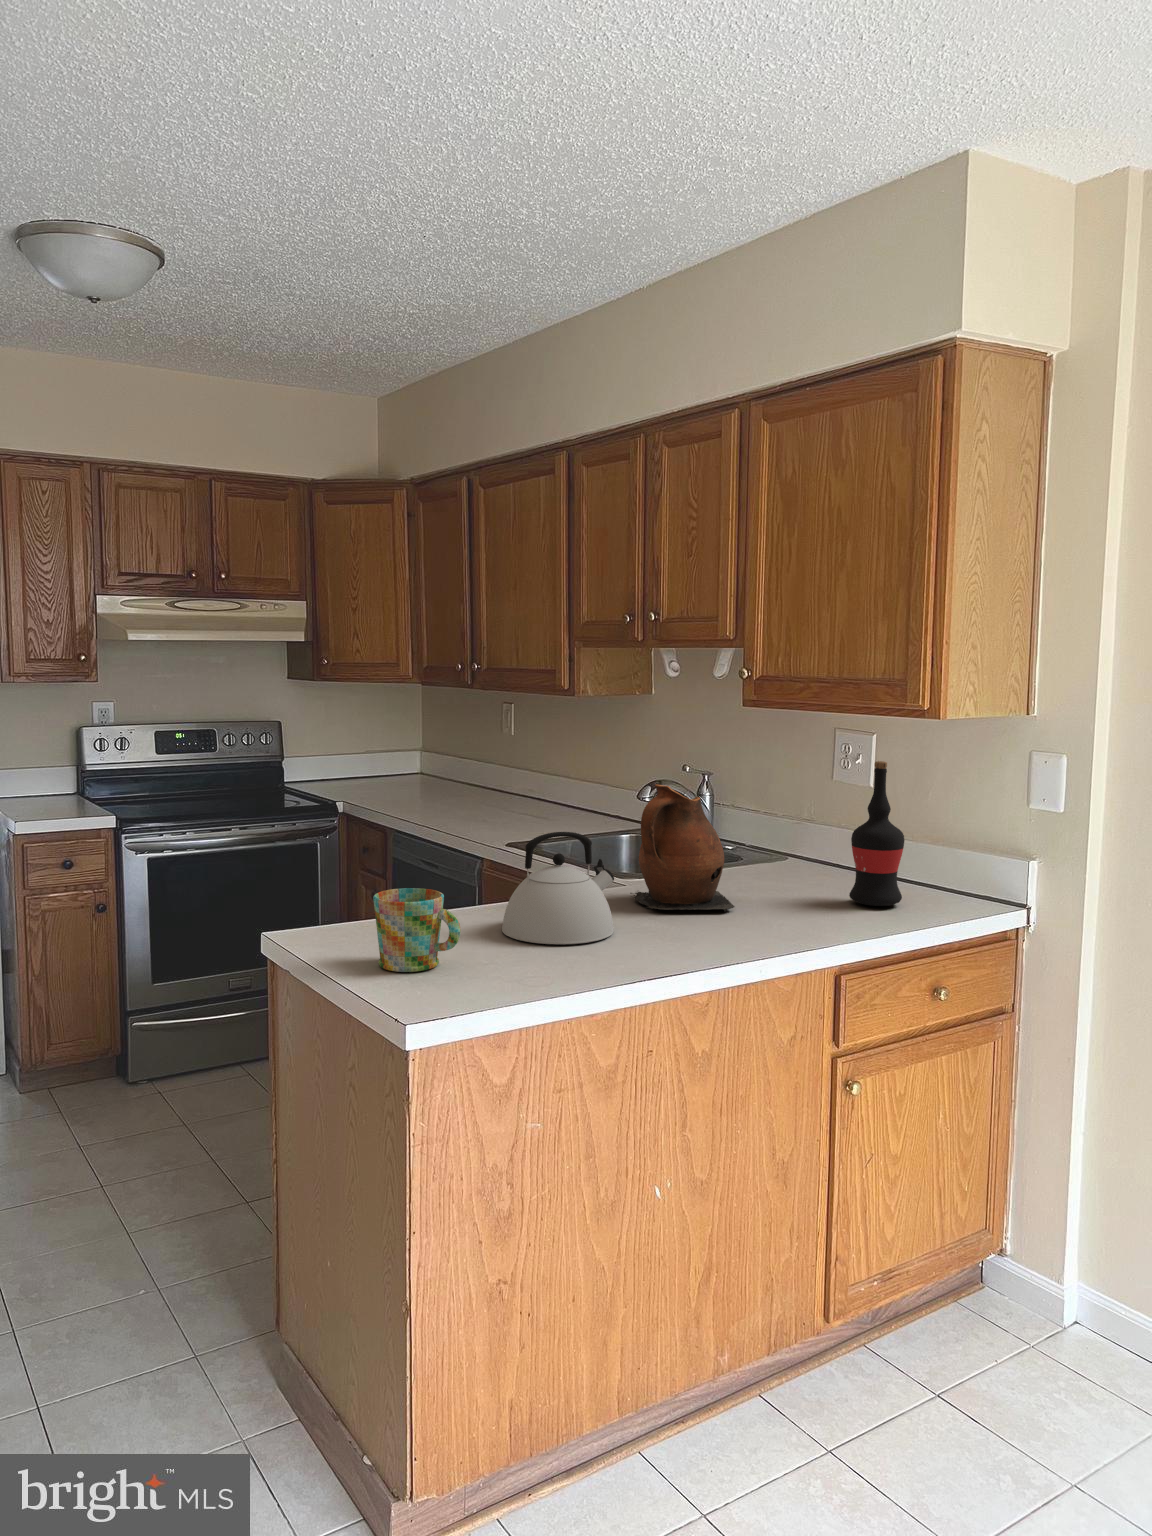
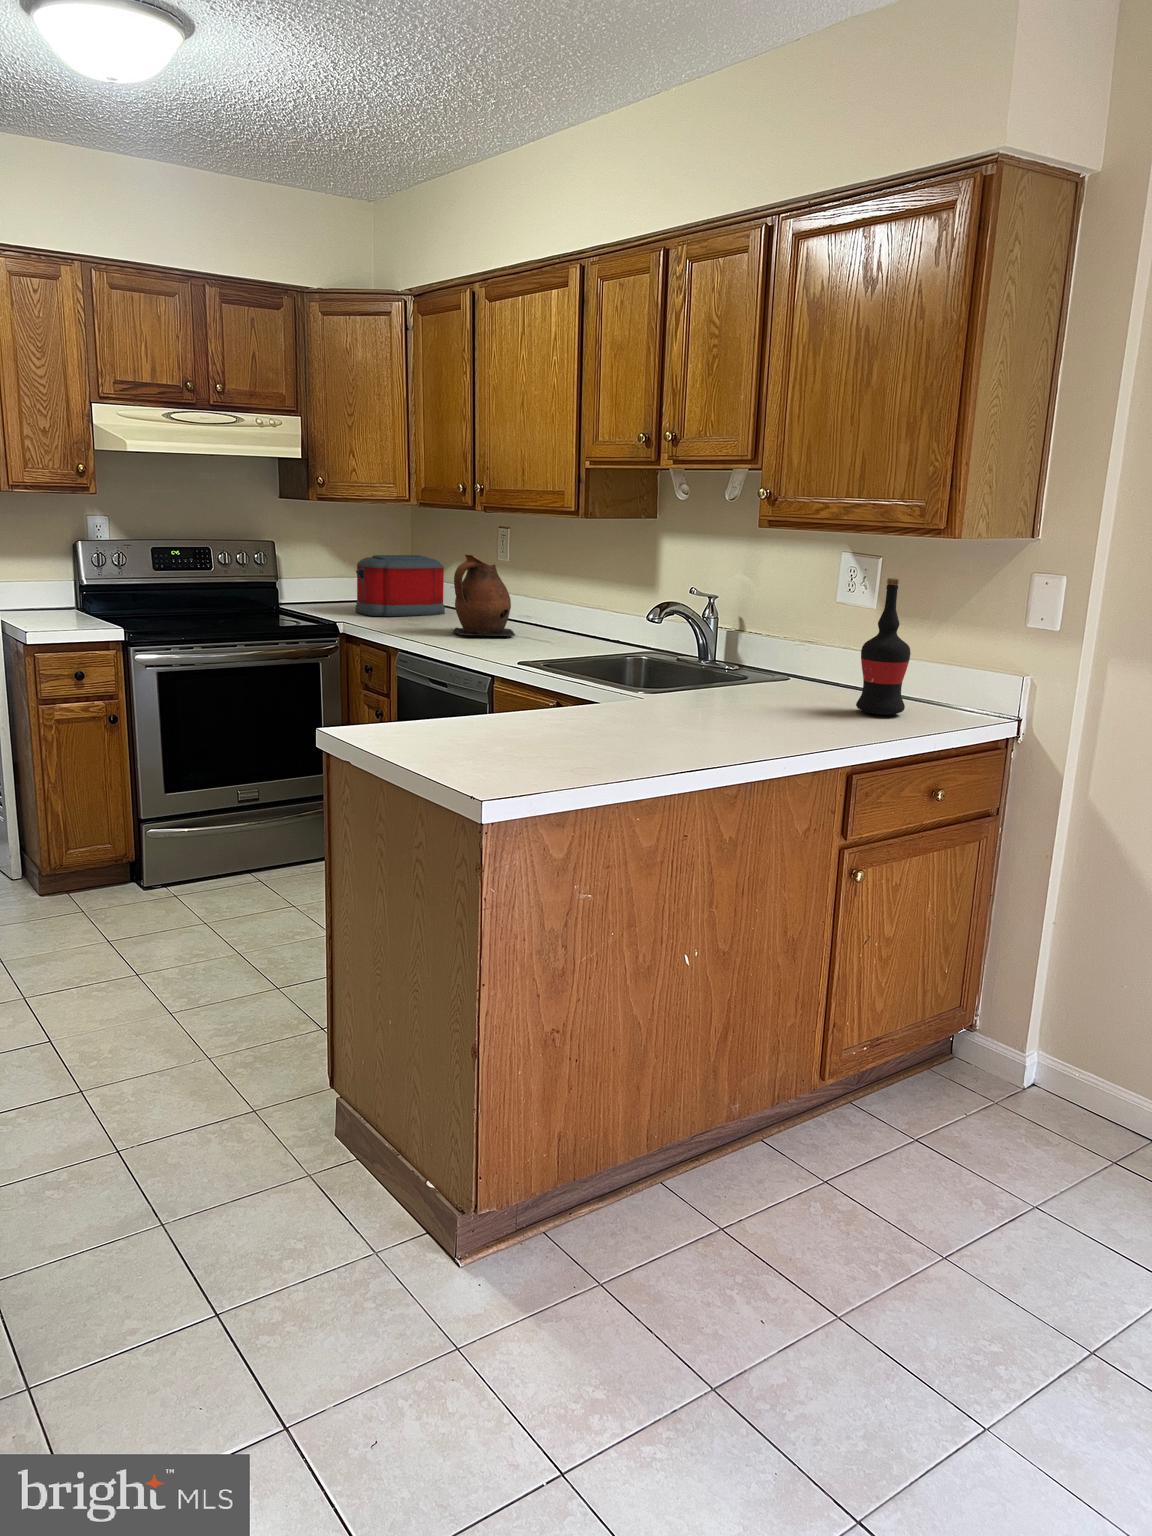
toaster: none [363,740,453,801] -> present [356,555,445,616]
ceramic pitcher: present [631,784,735,911] -> present [453,554,515,637]
kettle: present [502,832,614,944] -> none [541,637,646,740]
mug: present [373,888,461,972] -> none [434,684,515,760]

